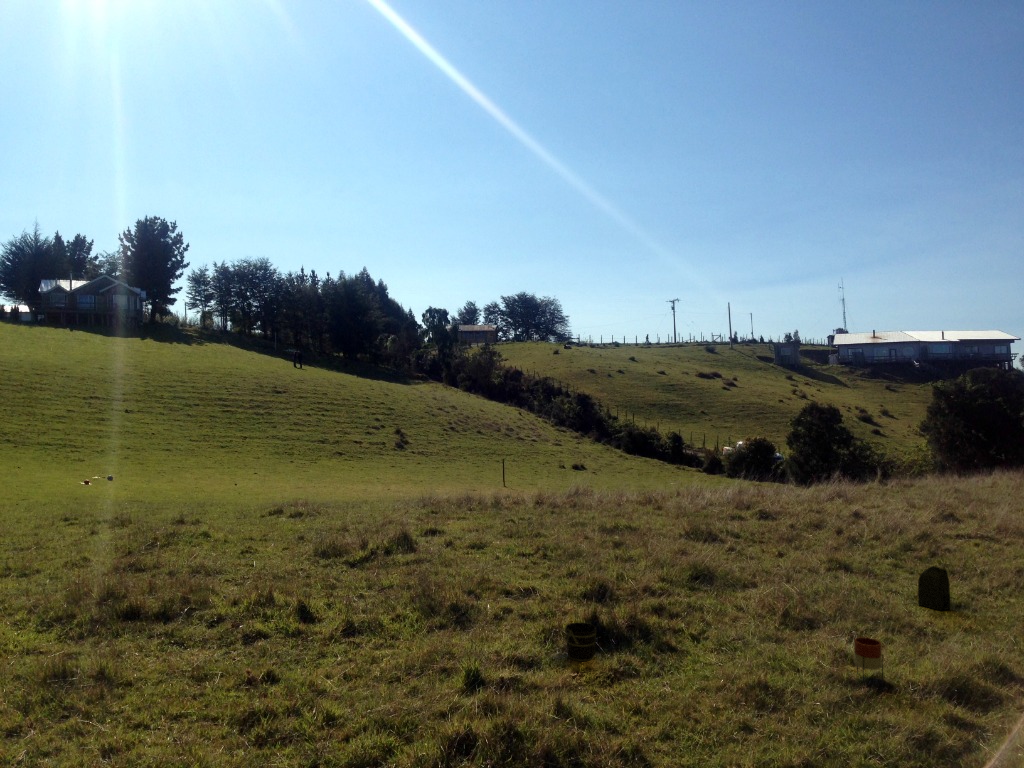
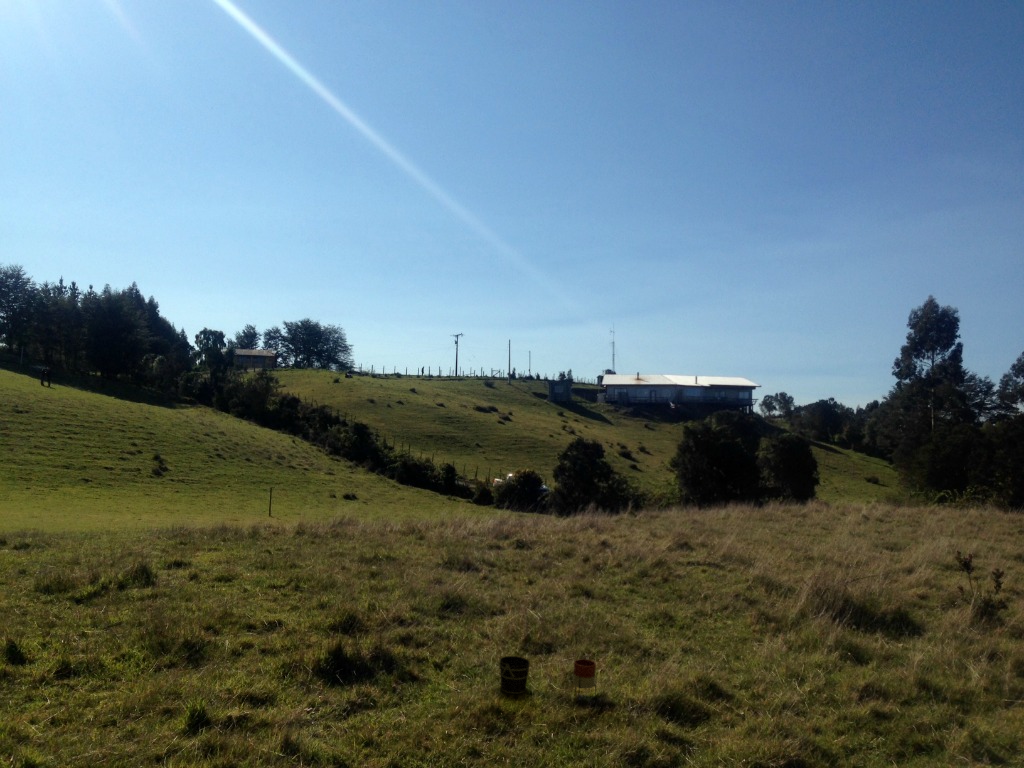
backpack: present [918,566,950,610] -> none [639,593,664,633]
bucket: present [565,622,597,661] -> present [500,656,530,694]

